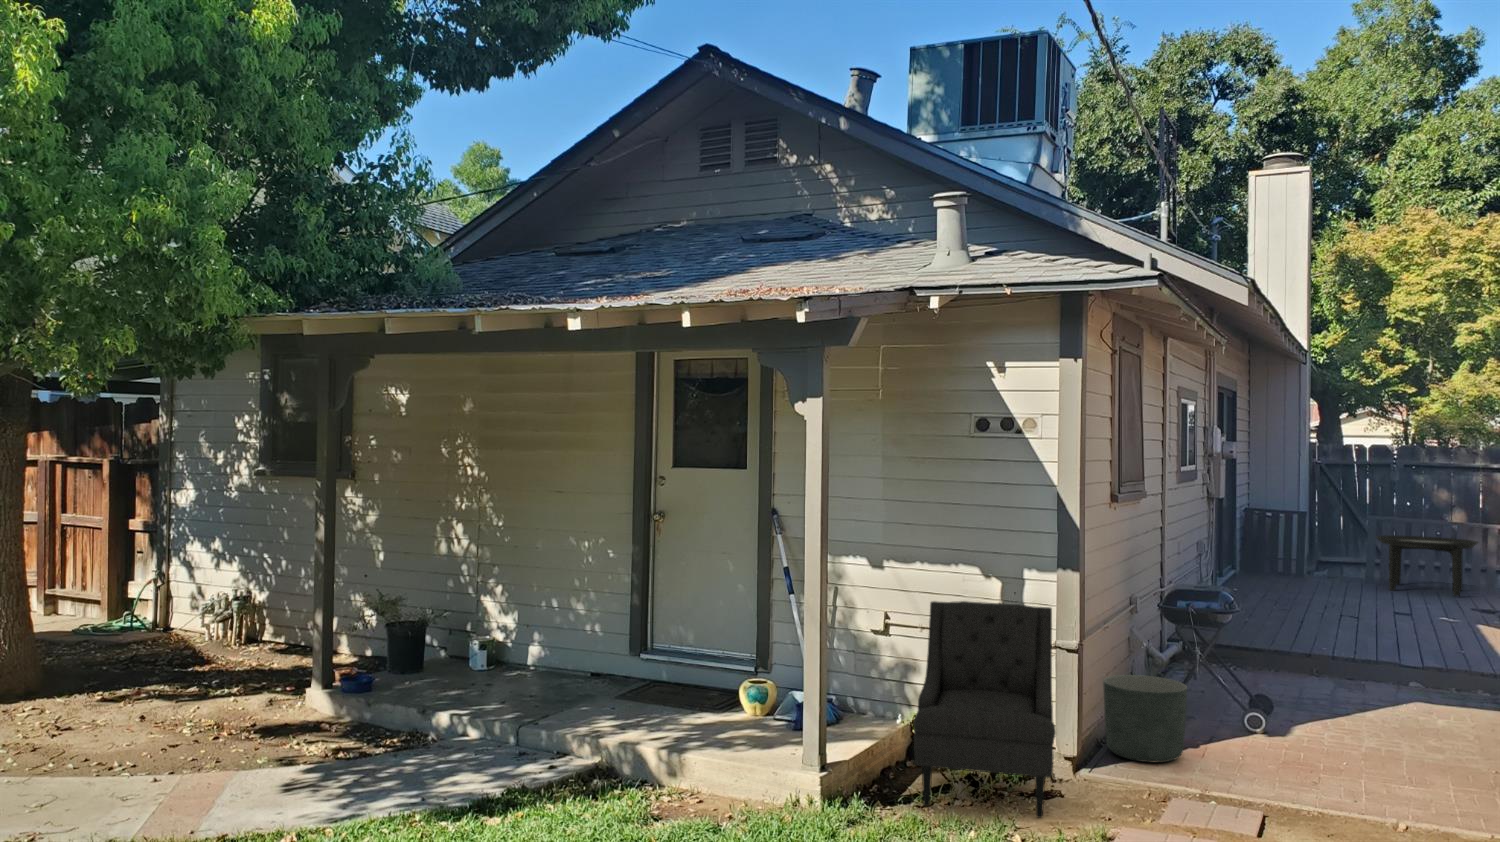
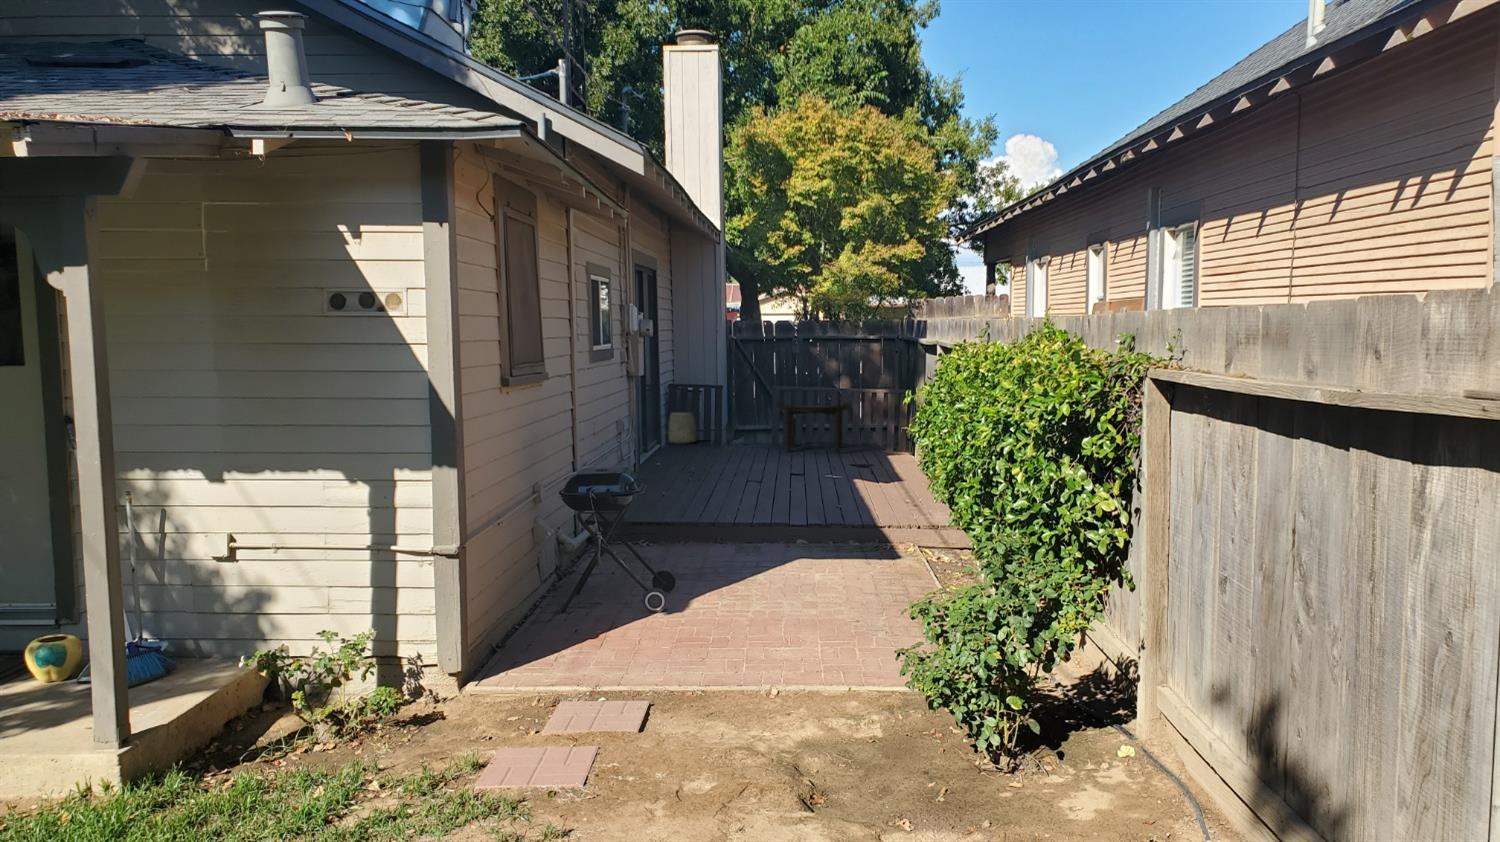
chair: present [914,601,1056,818] -> none [248,510,430,765]
planter: present [1103,675,1187,762] -> present [668,413,697,444]

